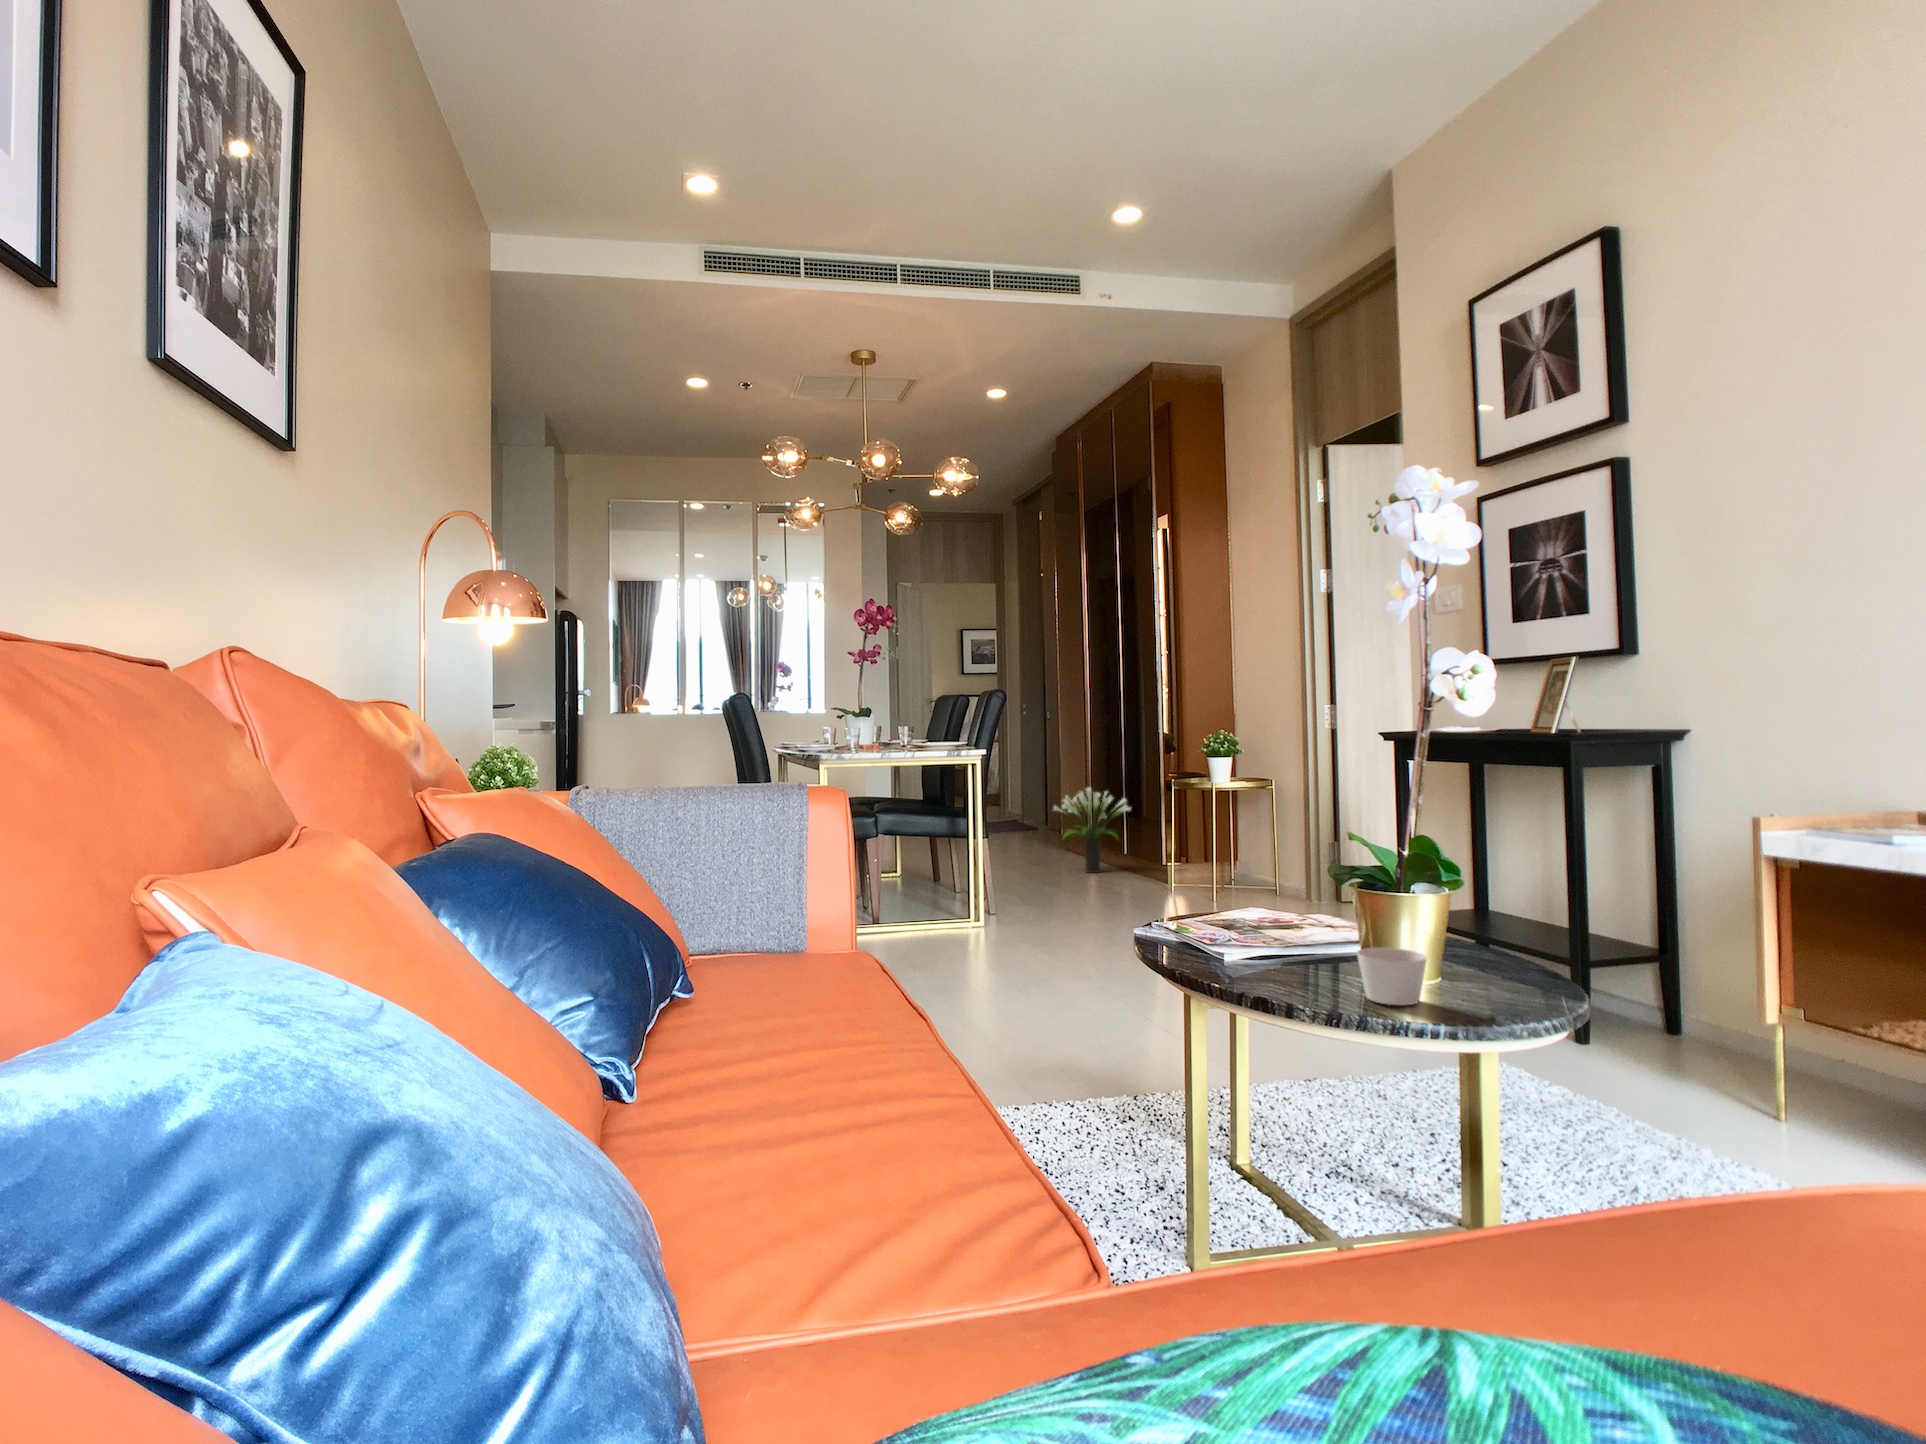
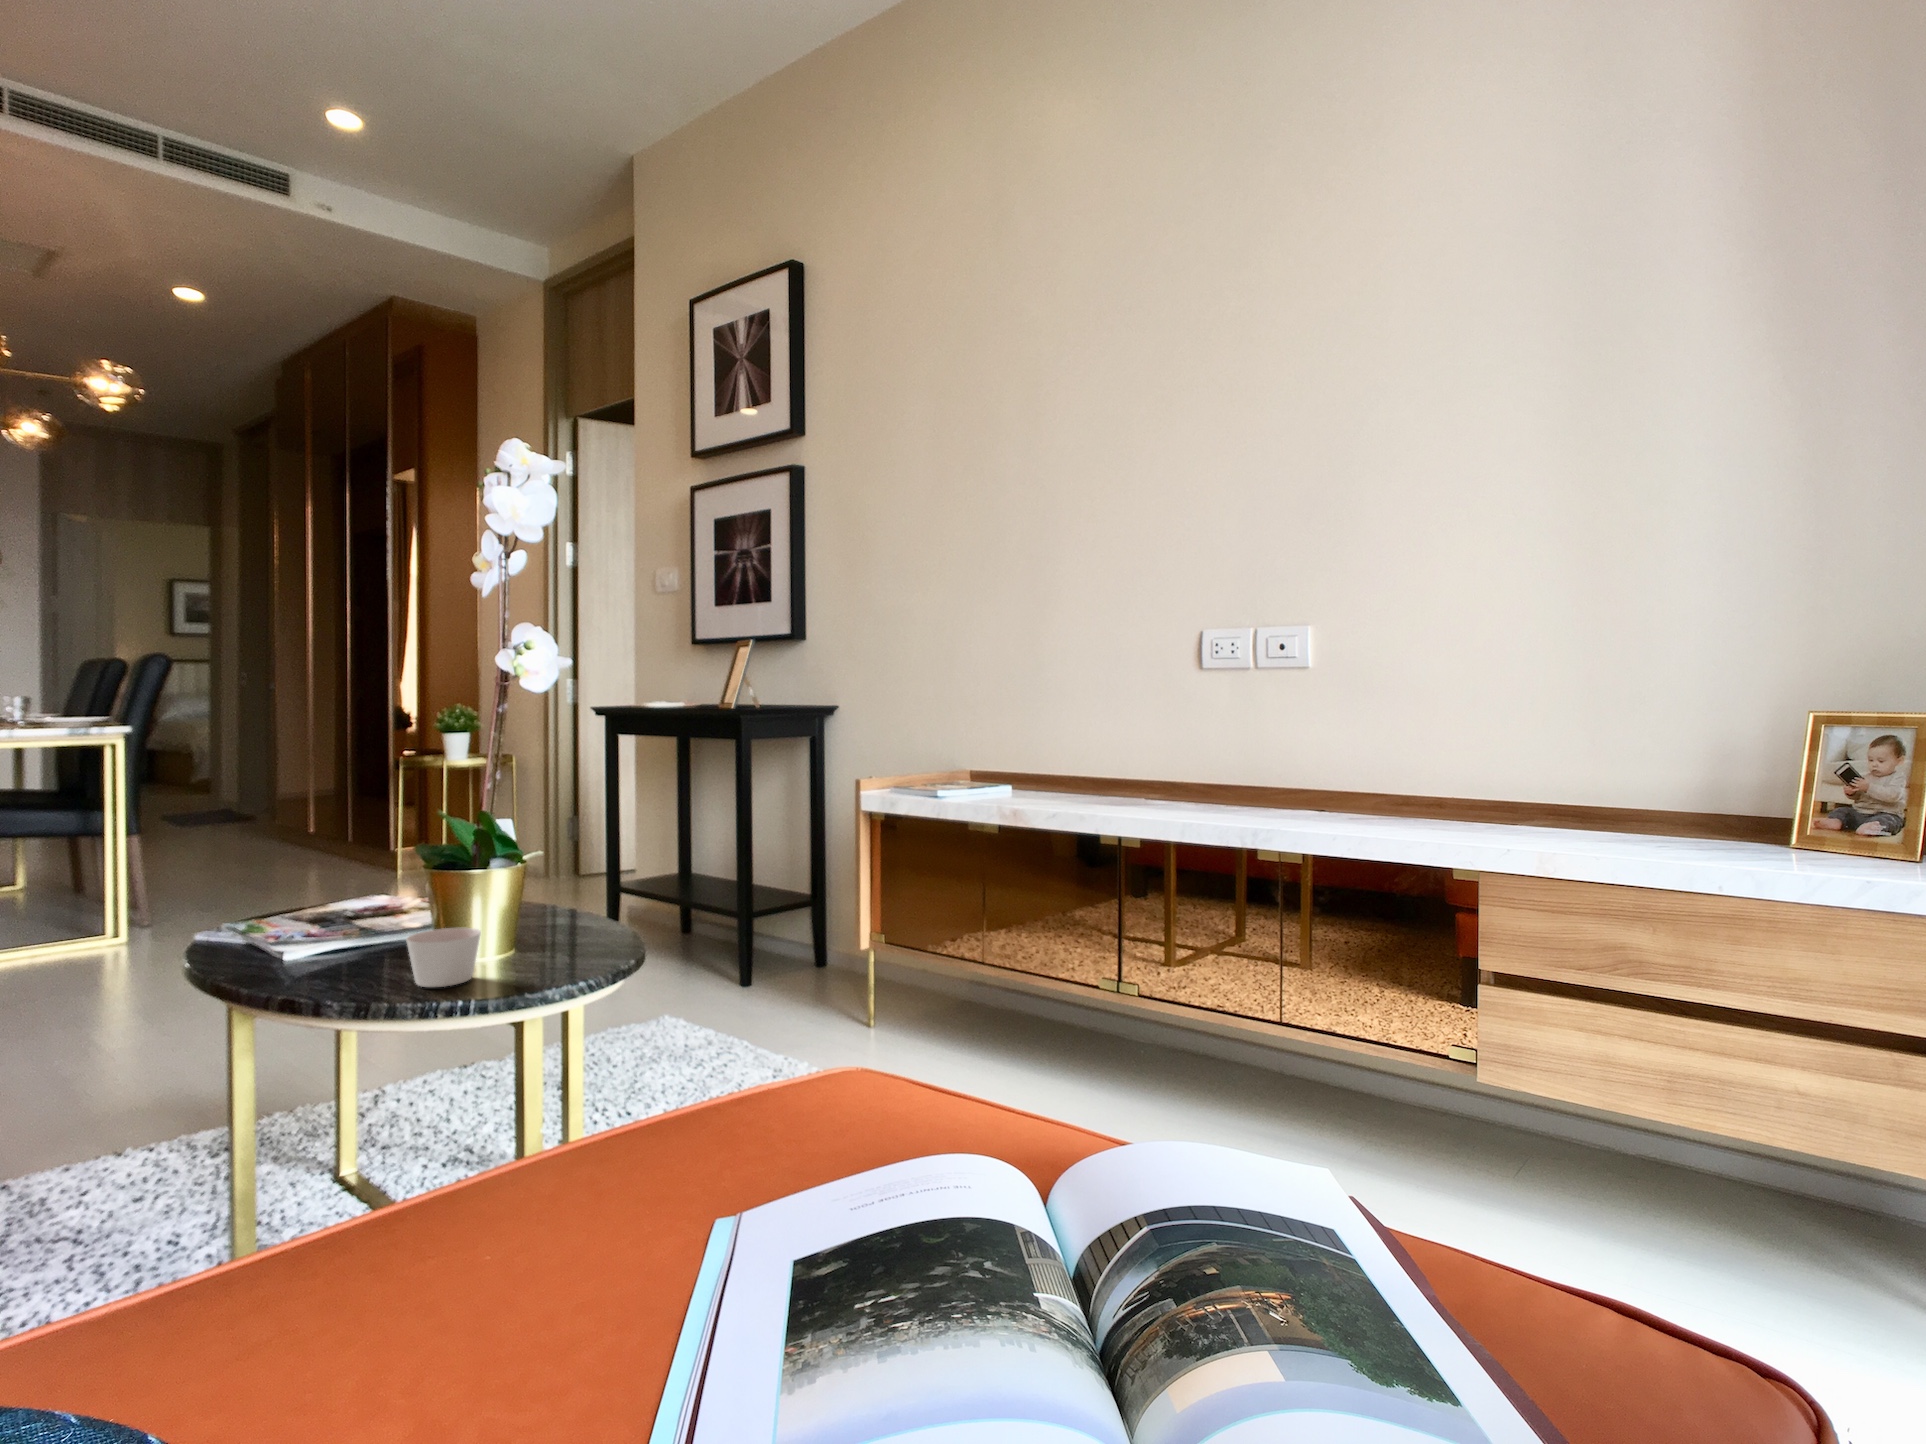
potted plant: present [1053,787,1131,873] -> none [257,769,363,866]

